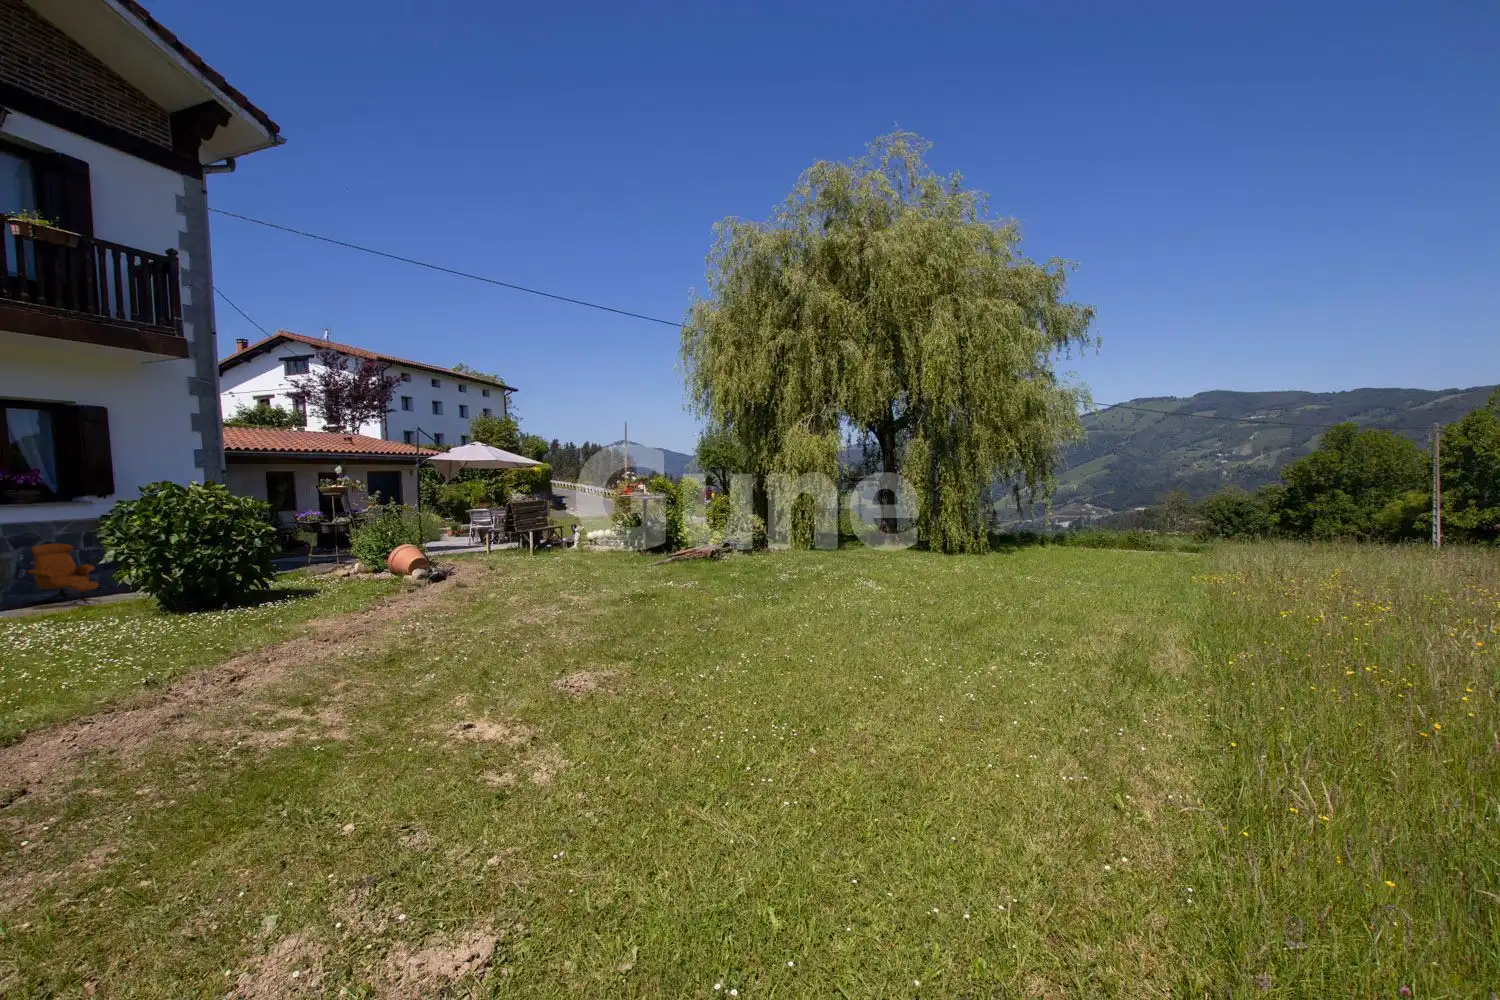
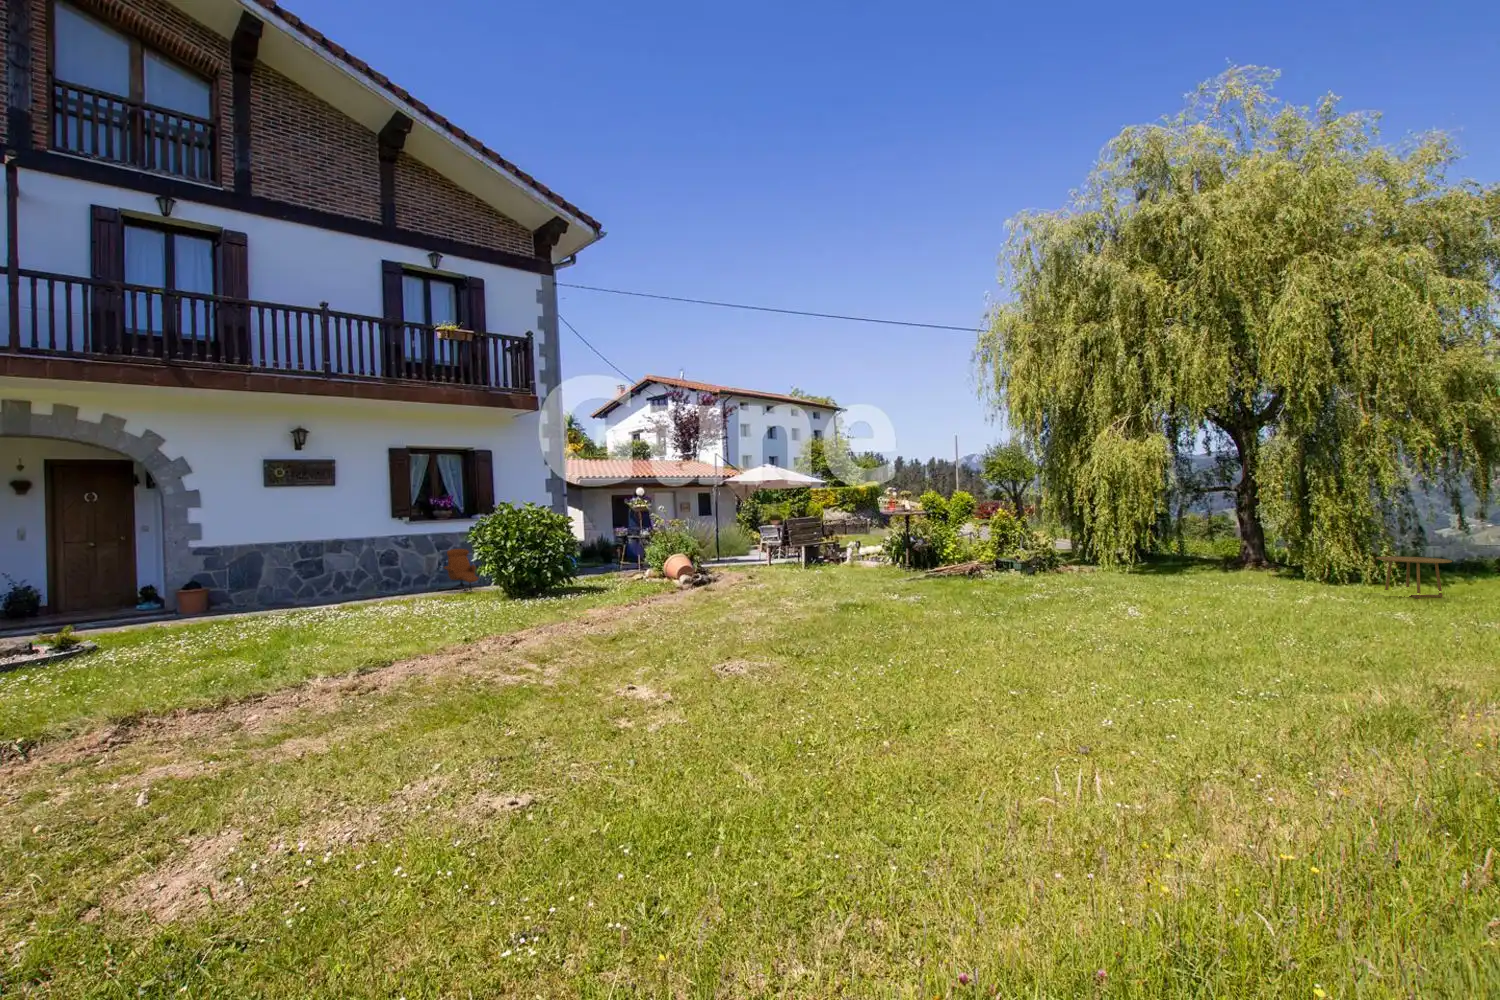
round table: none [975,526,1018,556] -> present [1376,556,1452,599]

